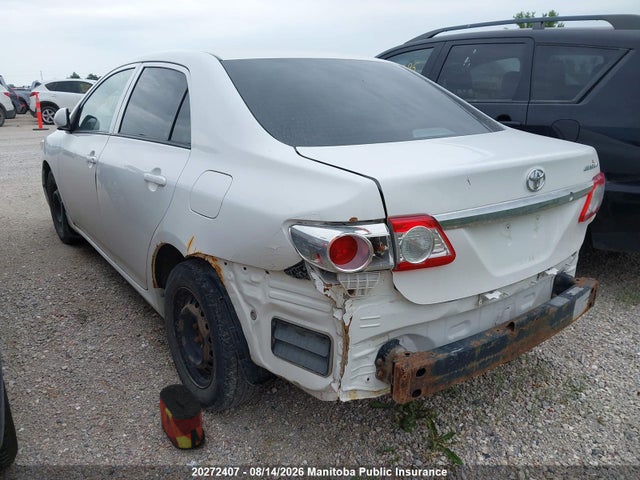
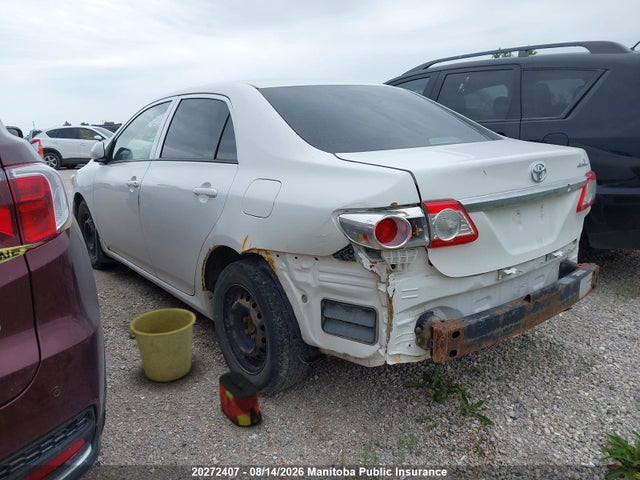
bucket: none [64,304,142,388] -> present [129,308,196,382]

